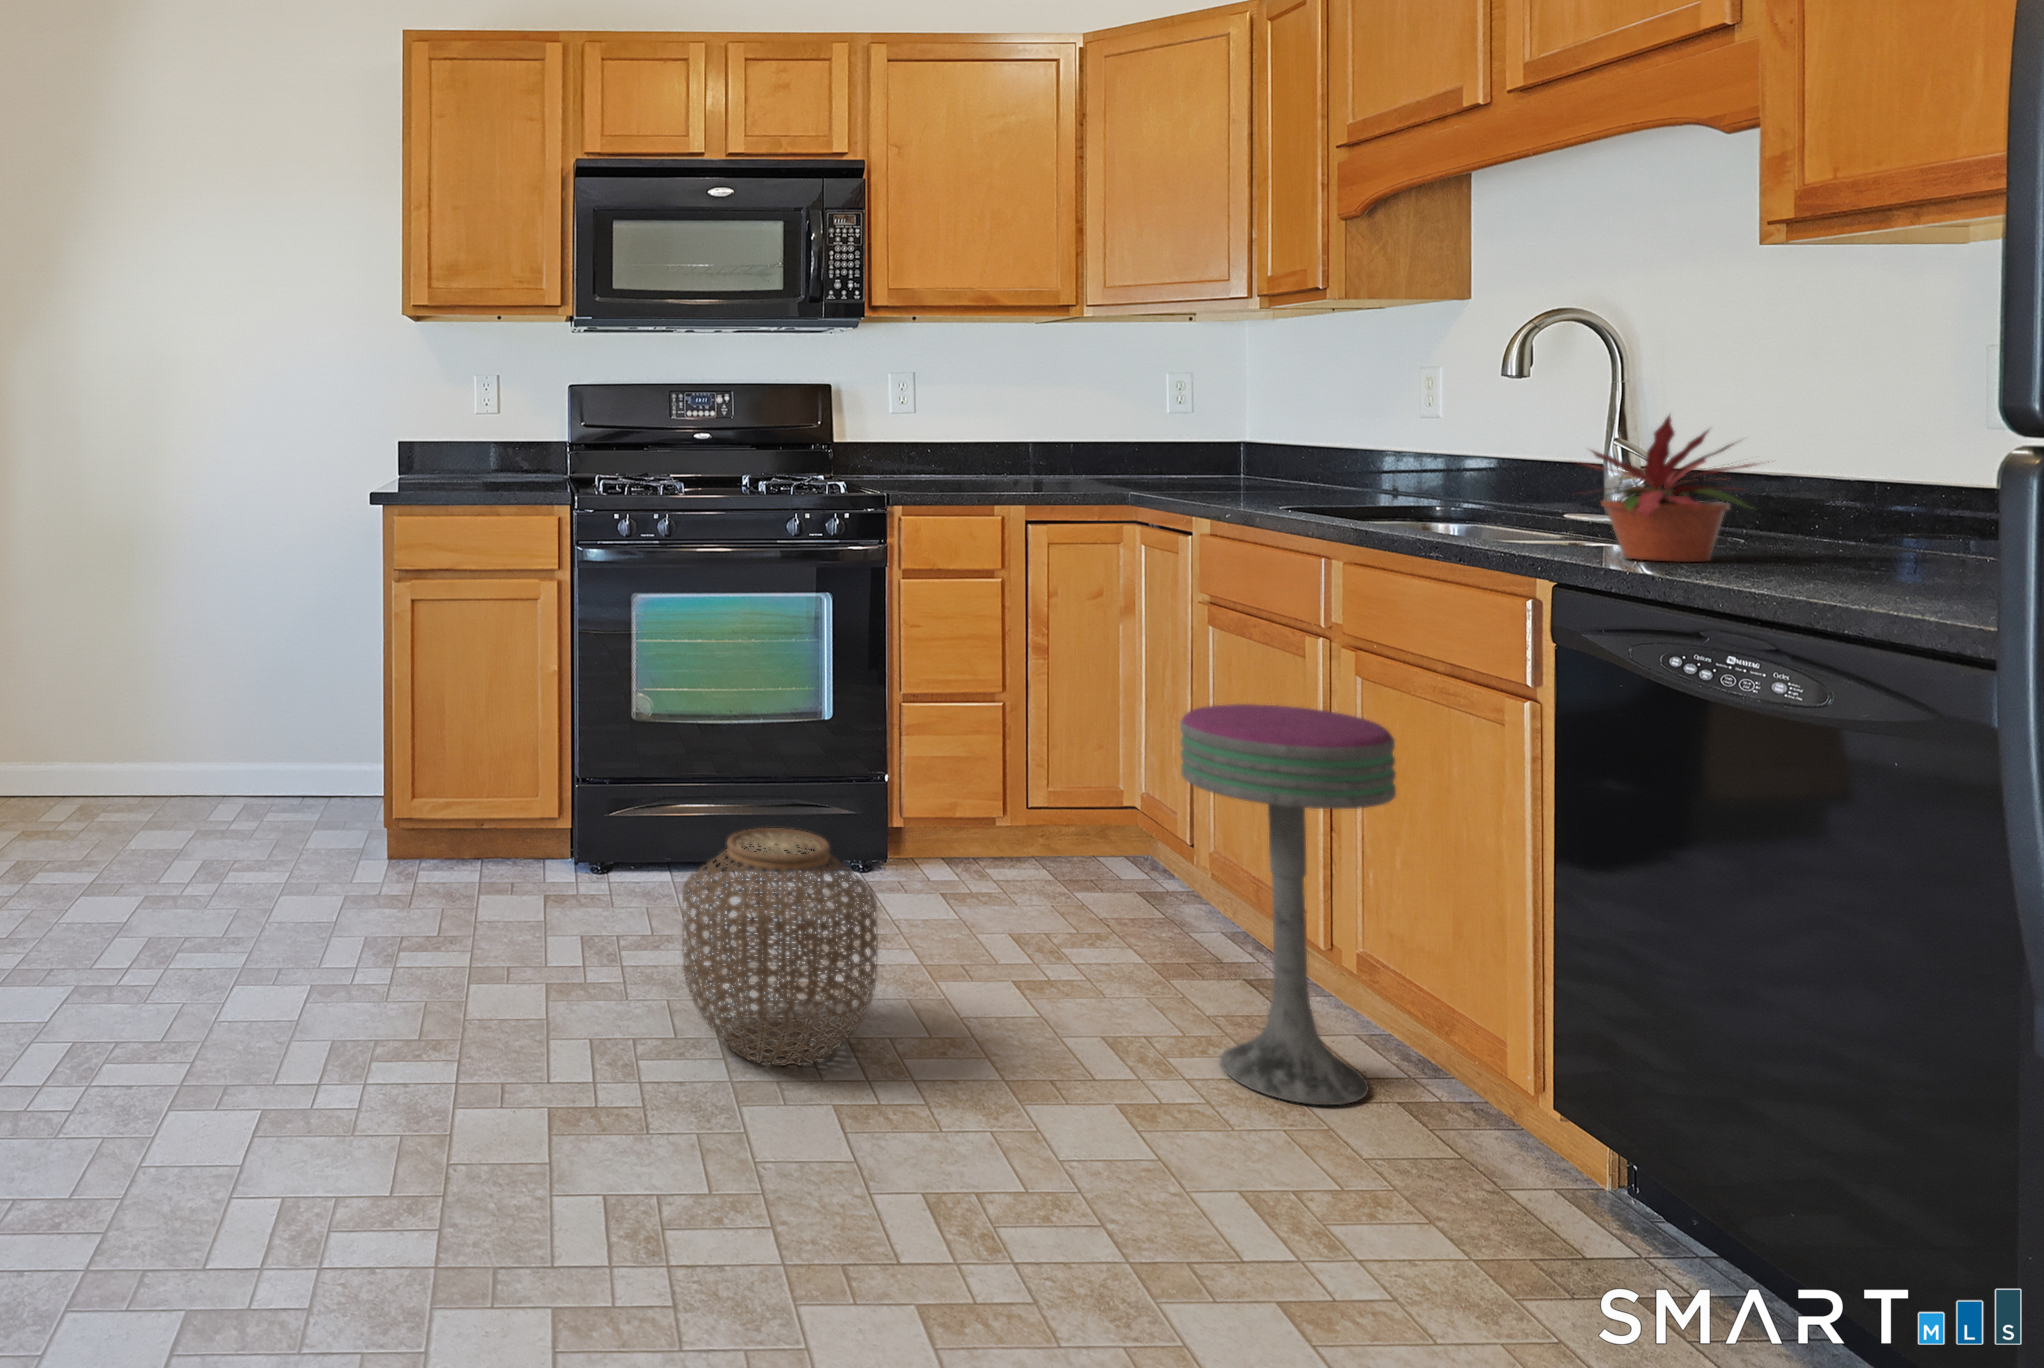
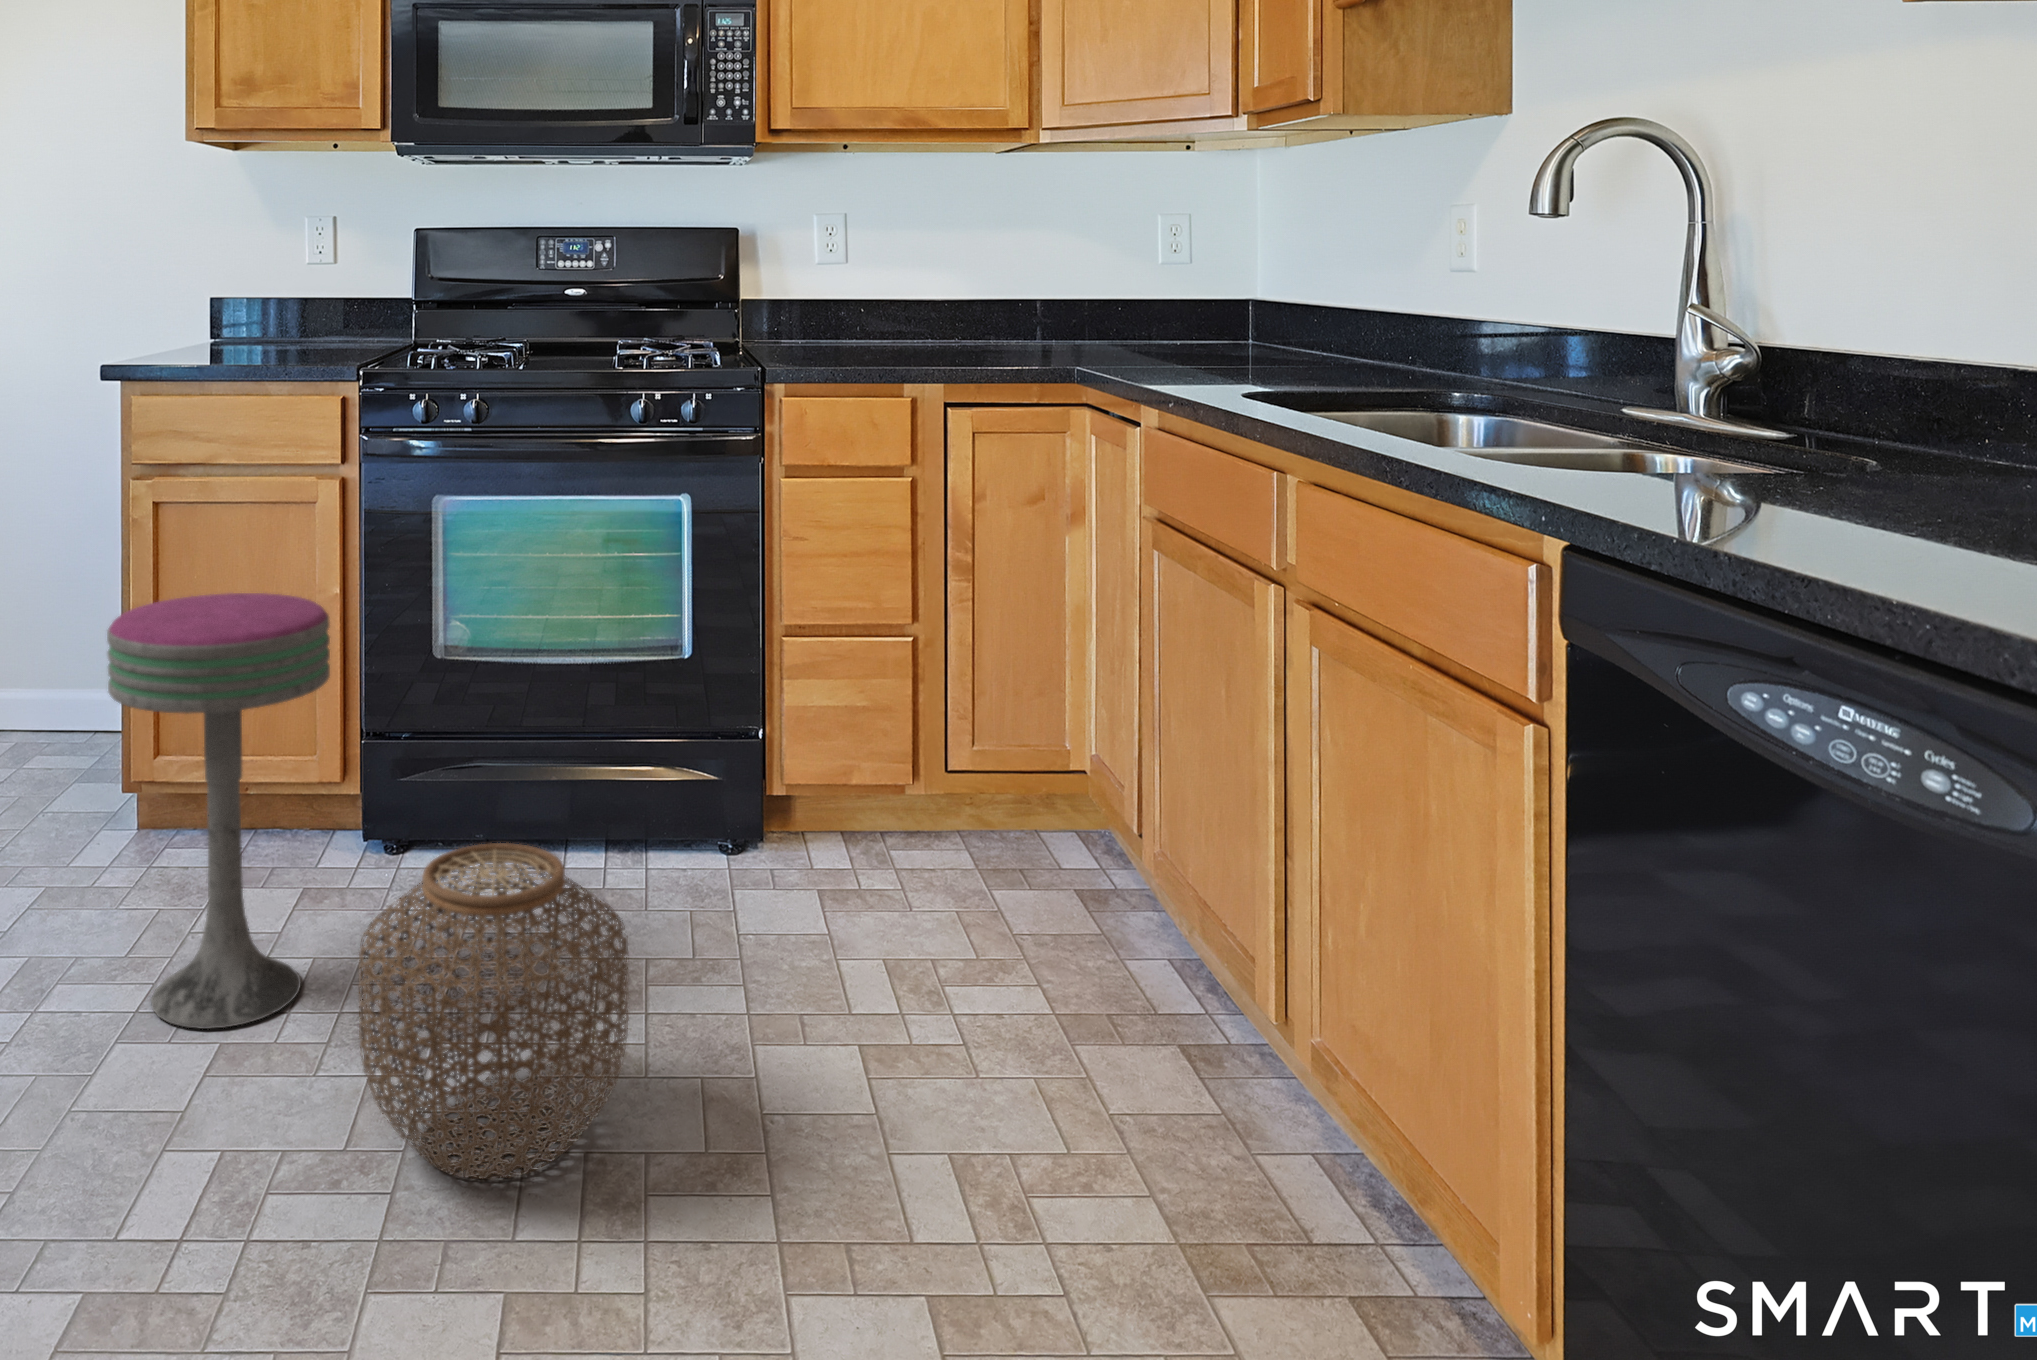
potted plant: present [1588,416,1769,562] -> none [1589,267,1945,508]
bar stool: present [1180,704,1396,1105] -> present [107,593,330,1029]

